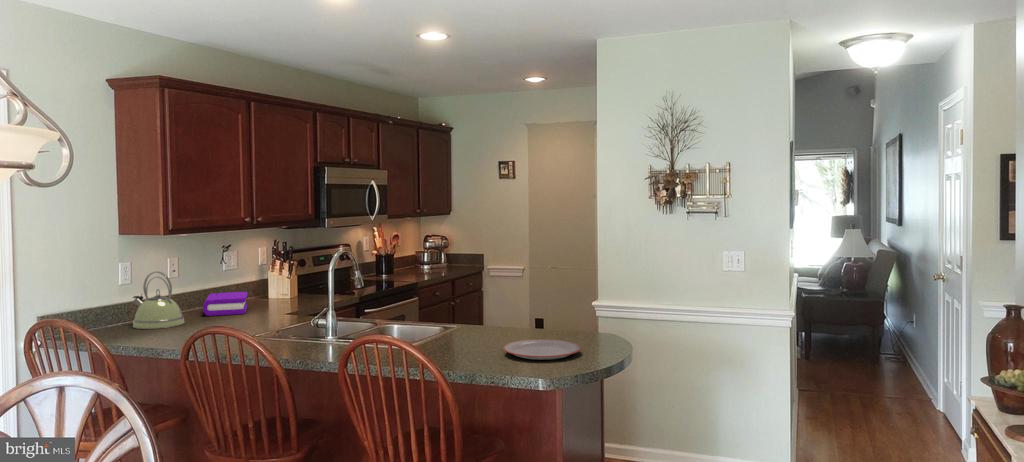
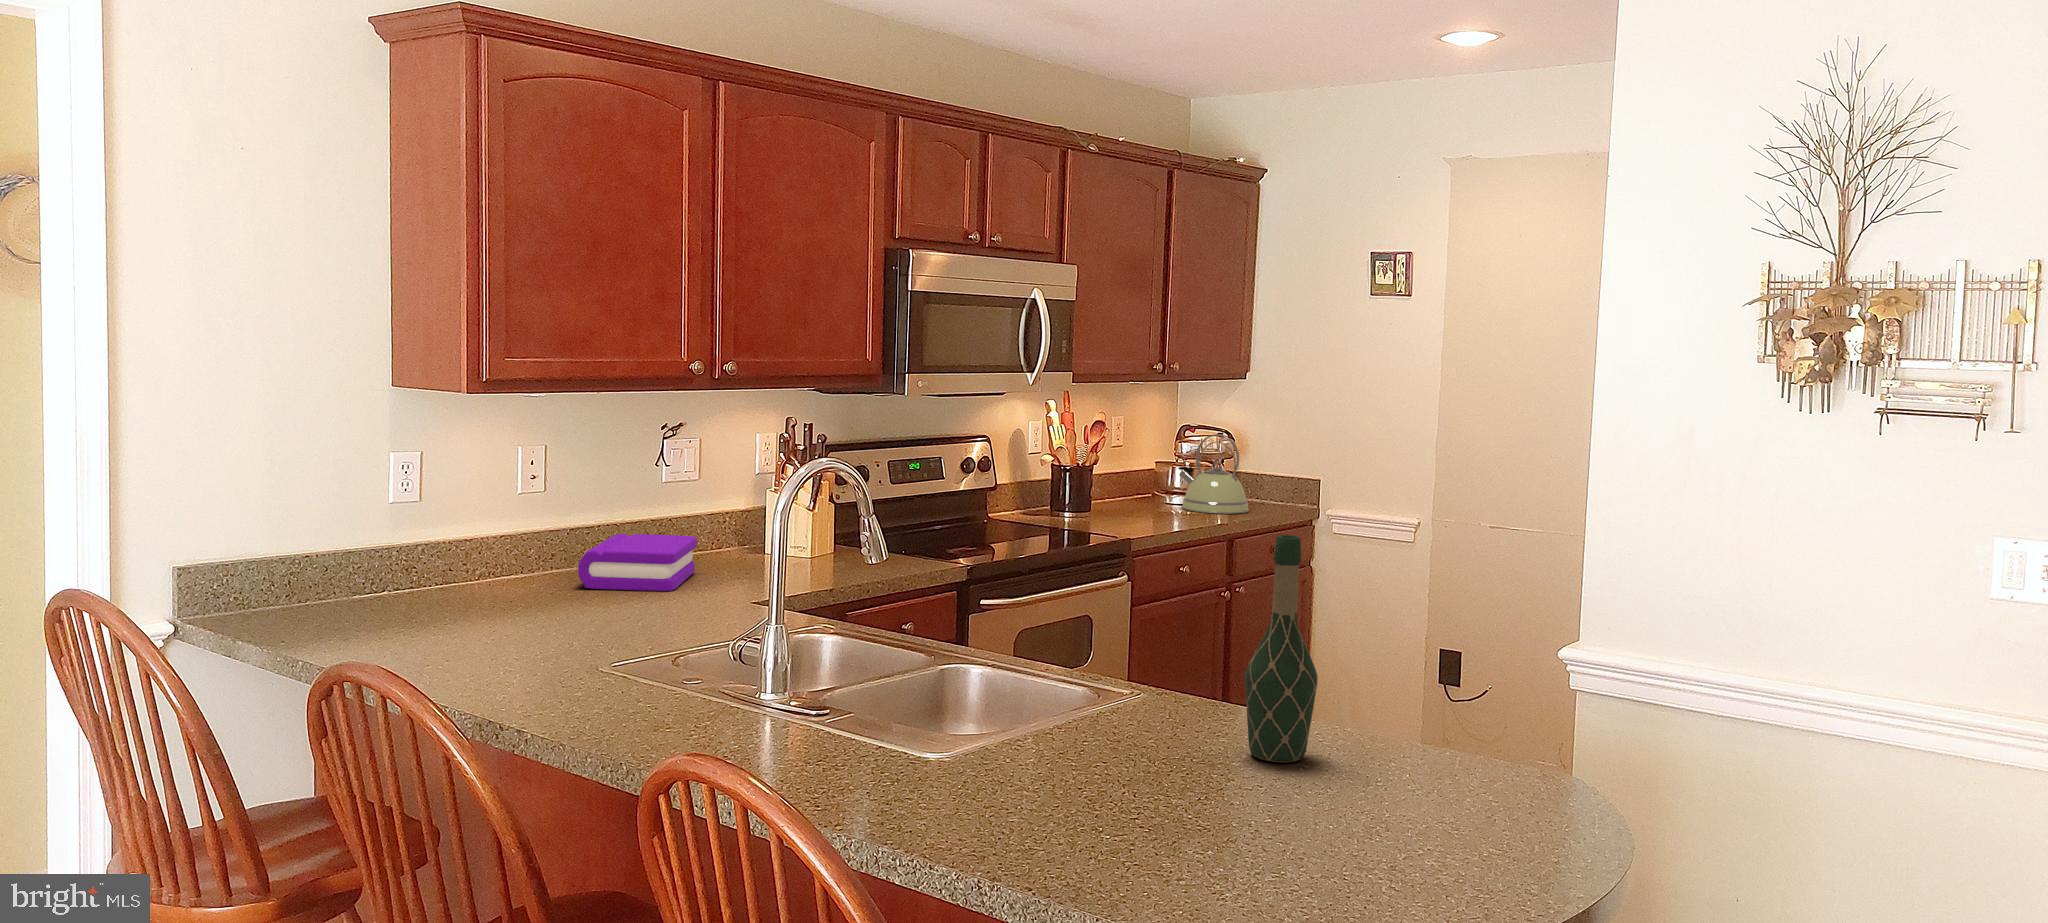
wine bottle: none [502,264,526,340] -> present [1245,535,1318,762]
kettle: present [133,271,185,329] -> present [1178,434,1249,514]
plate: present [503,339,581,360] -> none [1214,772,1461,858]

